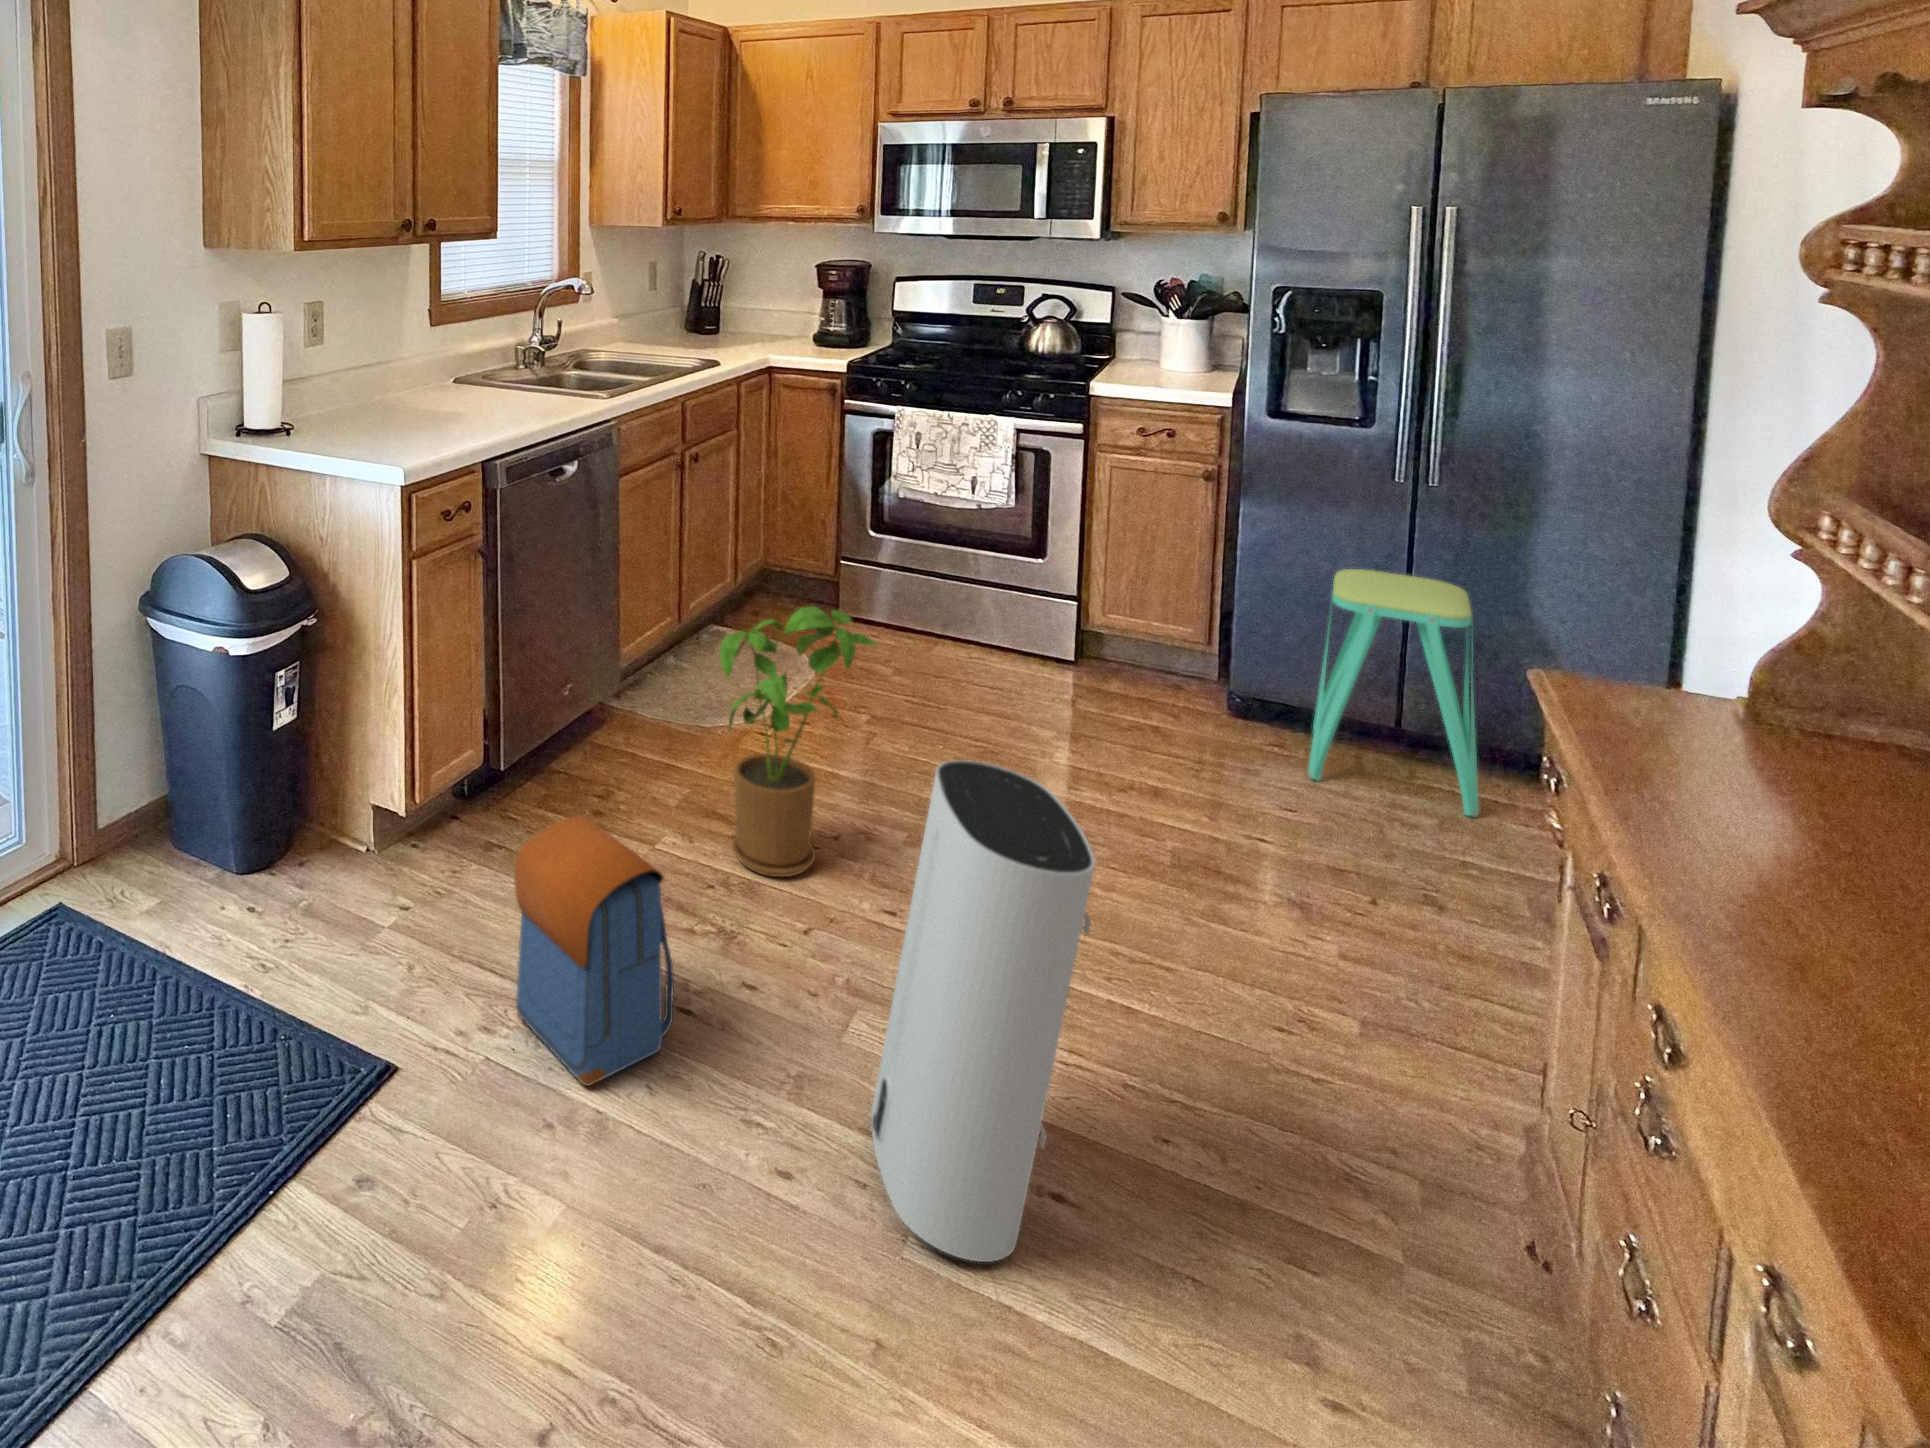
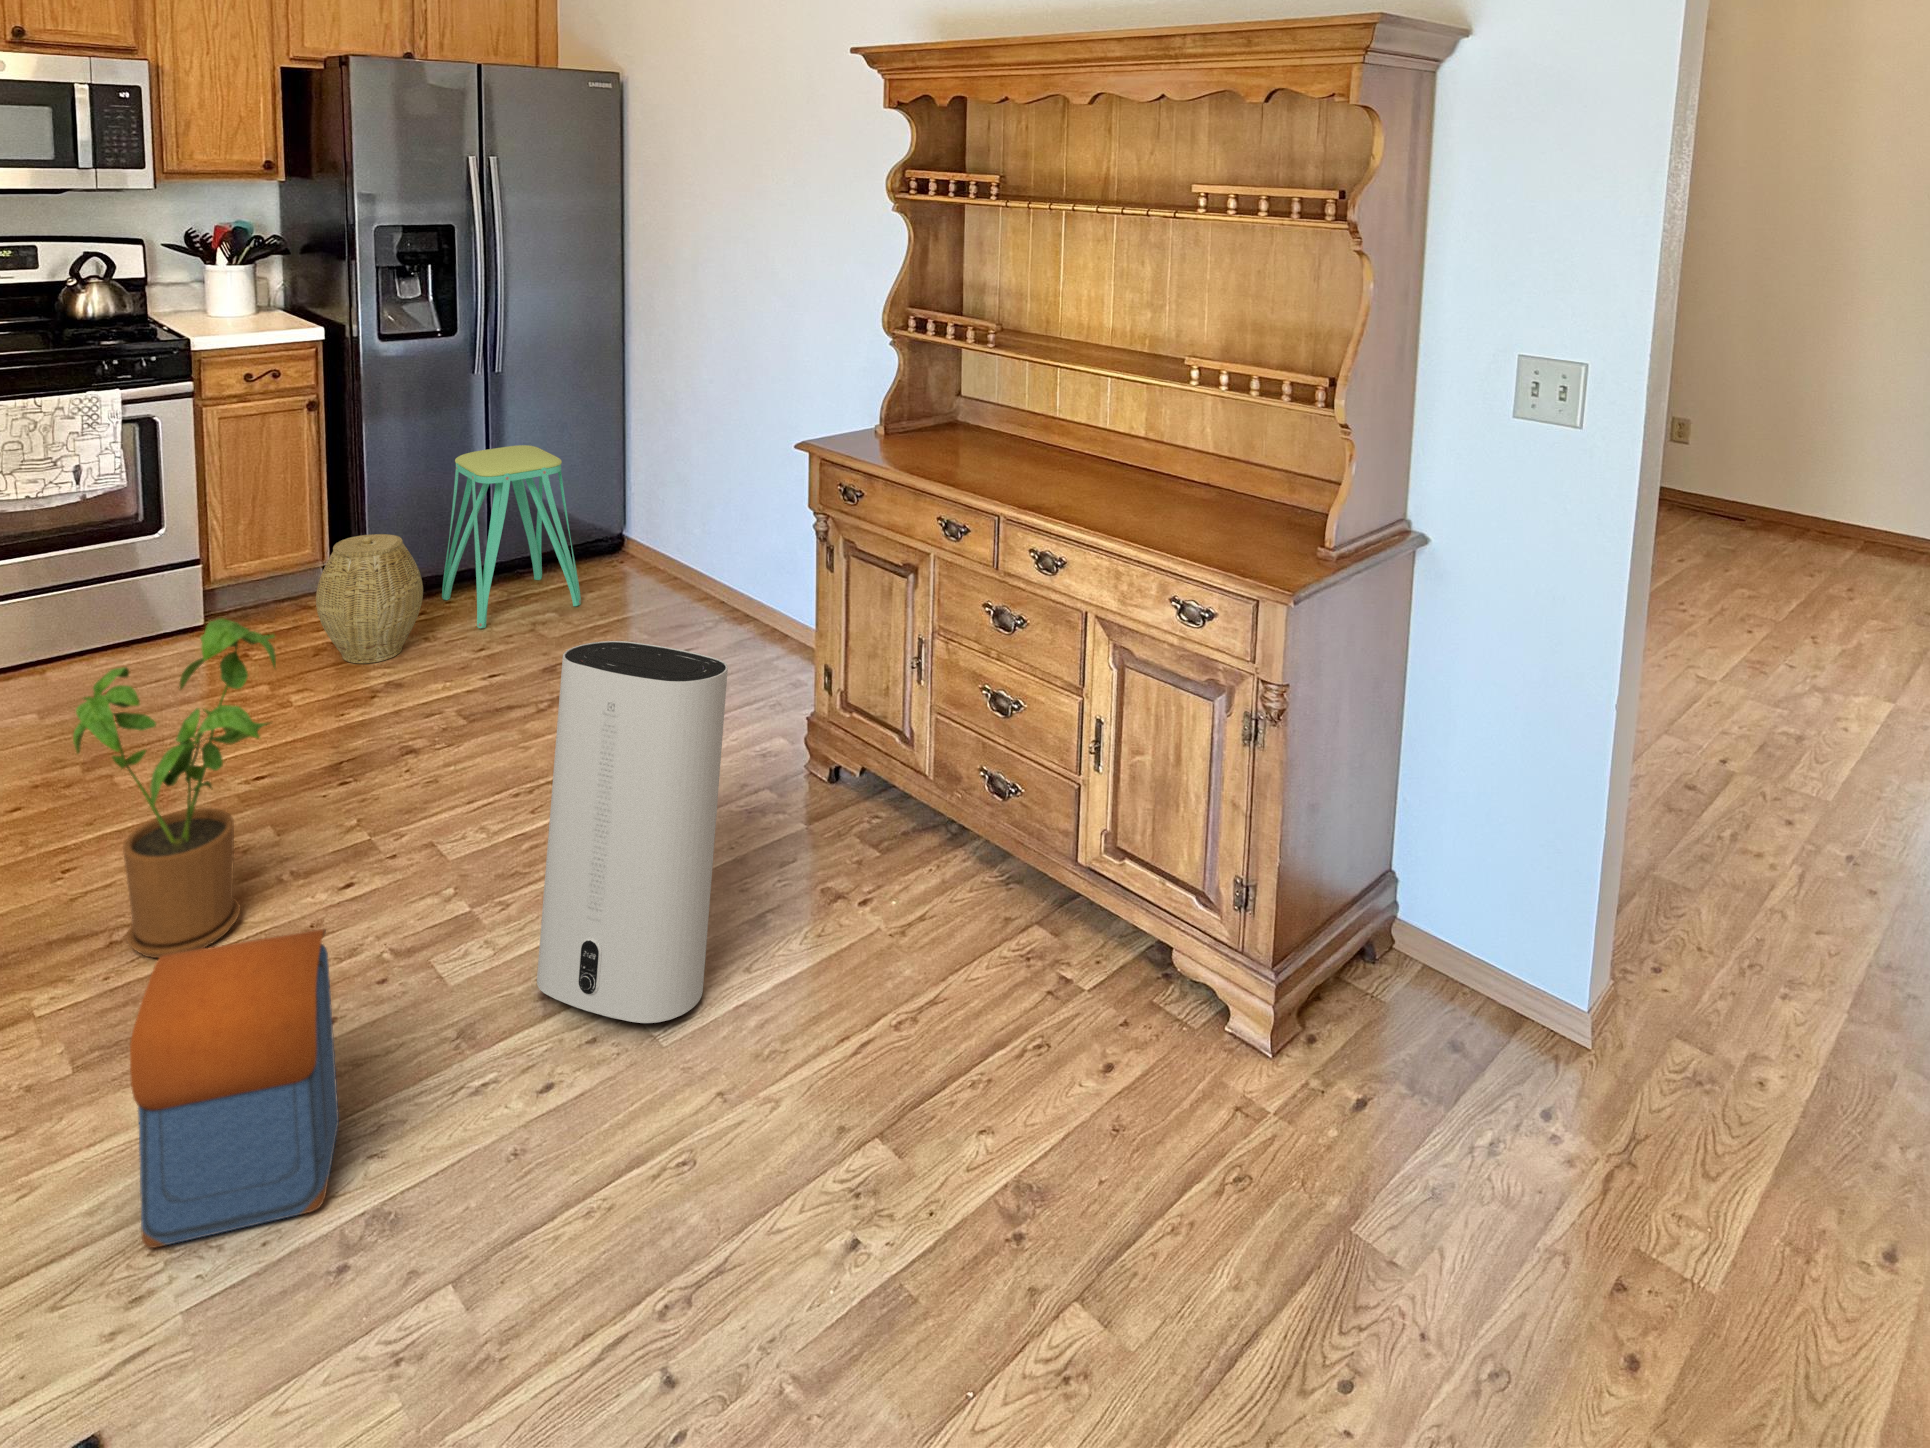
woven basket: none [1119,614,1239,758] -> present [316,534,423,663]

